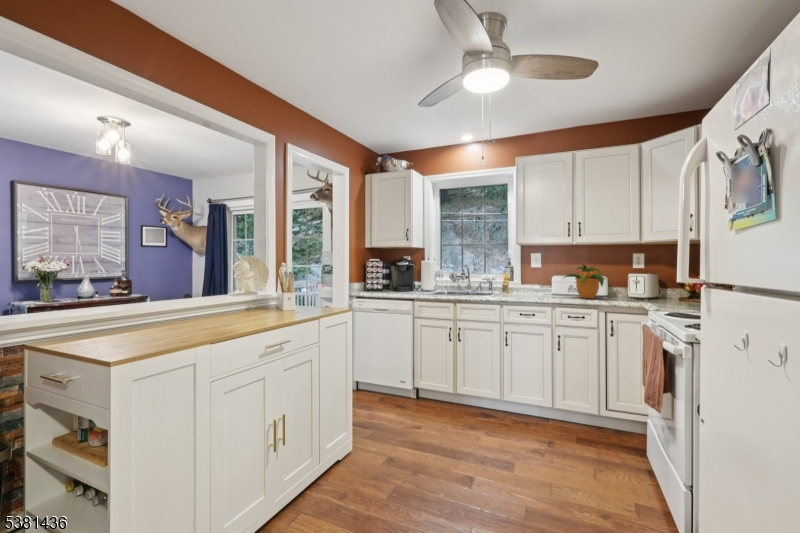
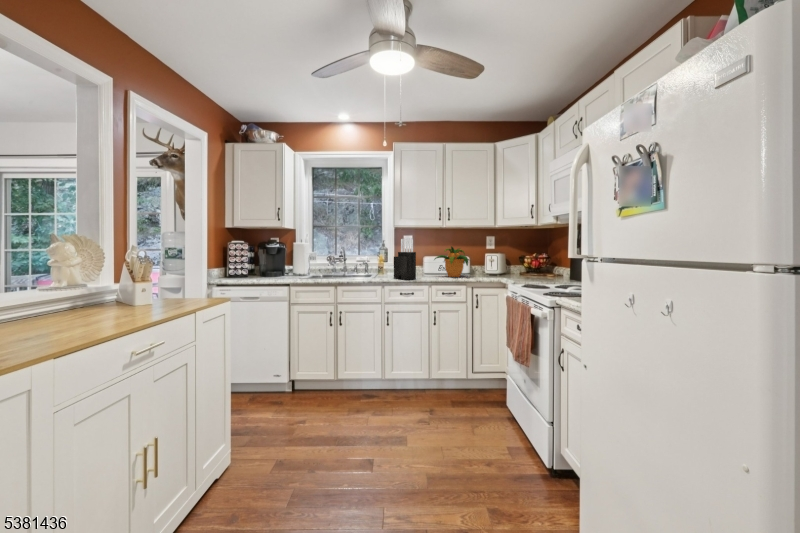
knife block: none [515,256,539,299] -> present [394,238,416,280]

